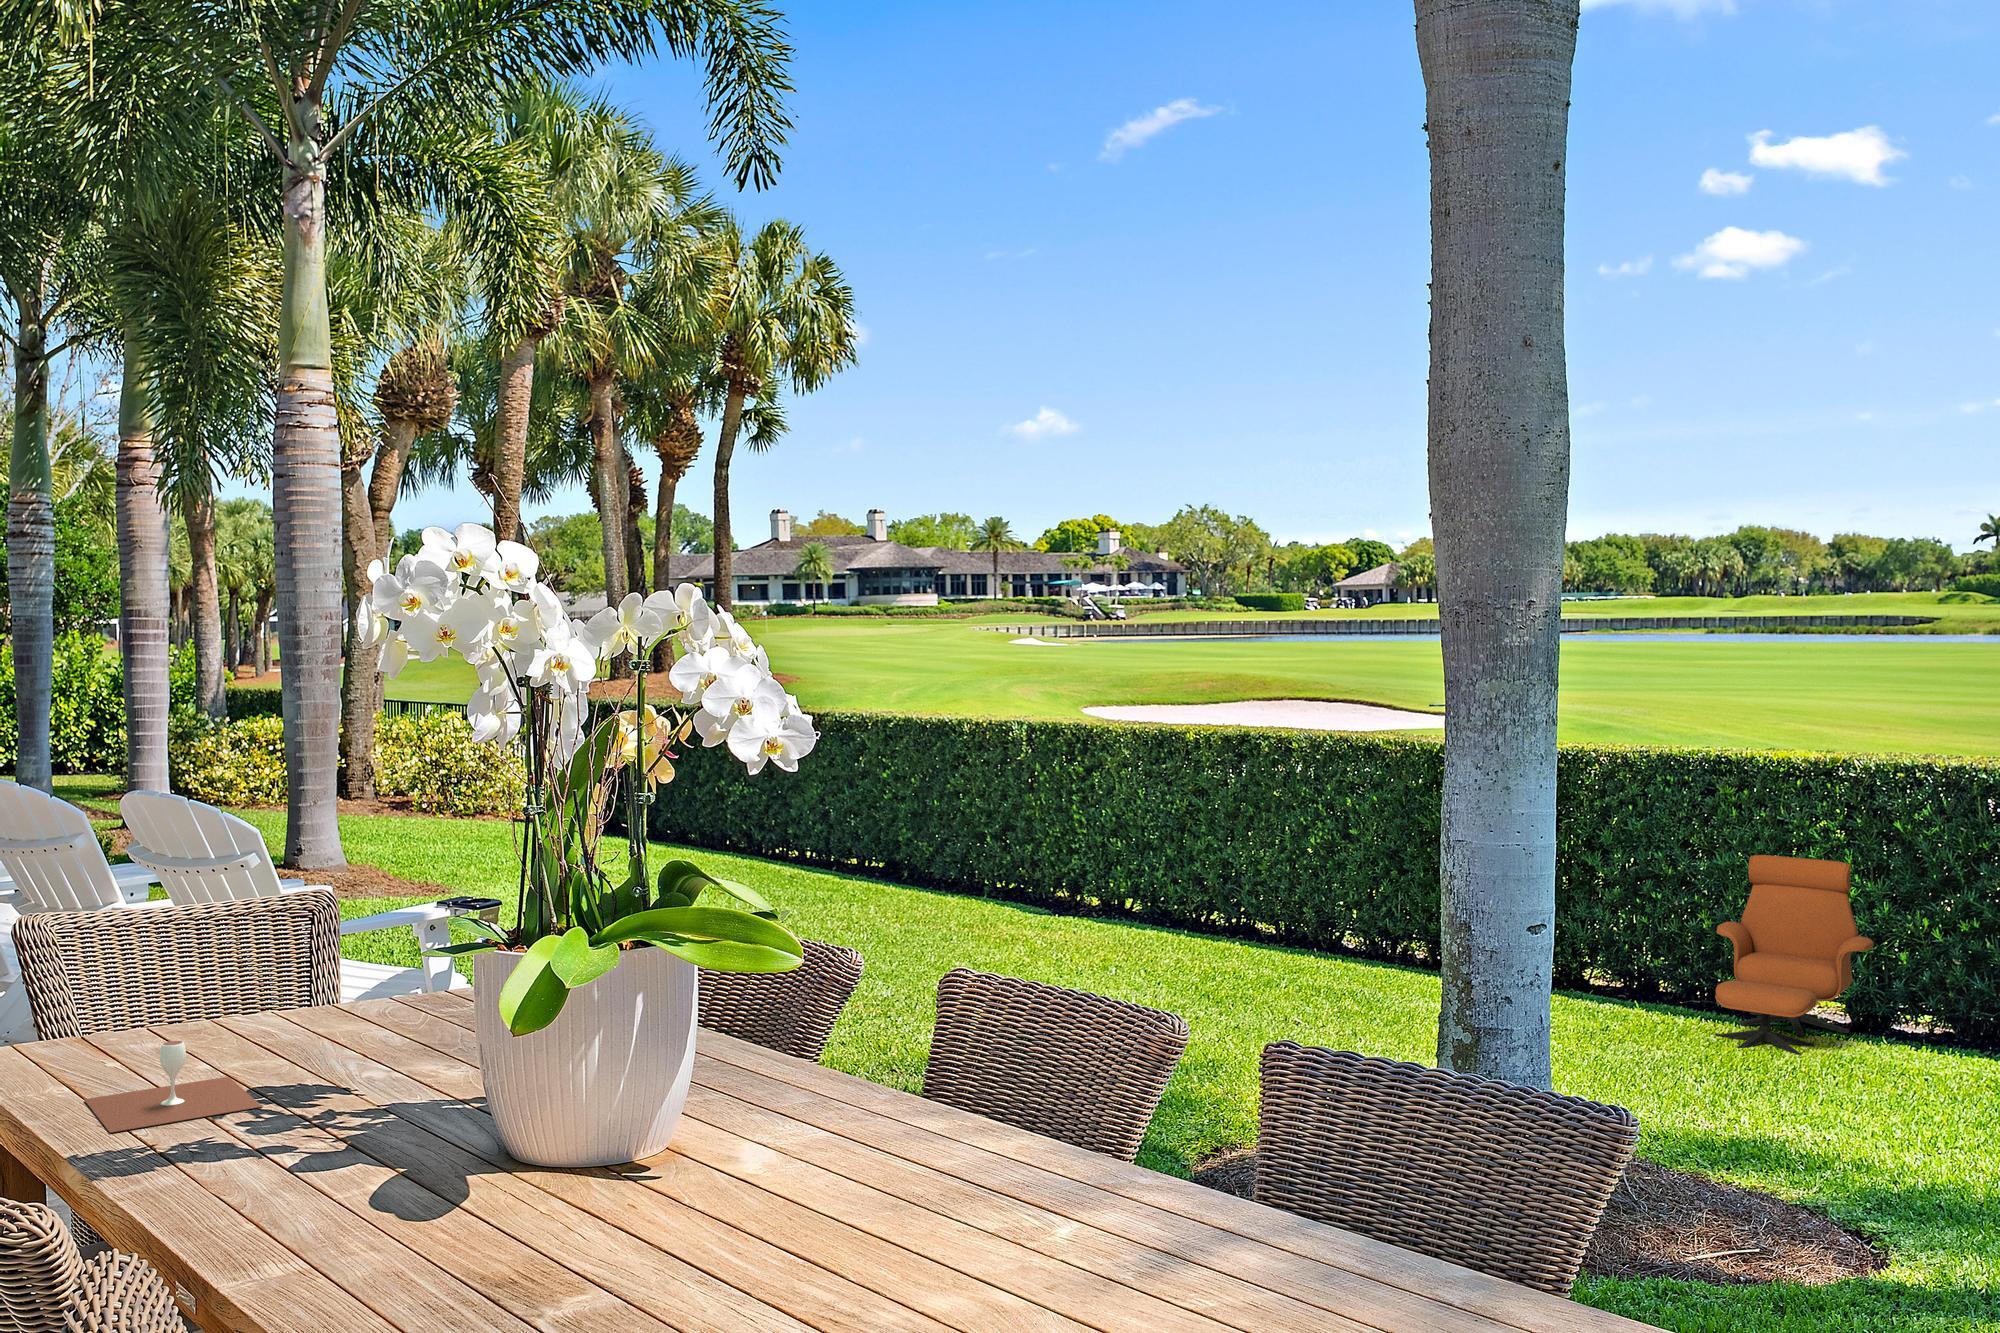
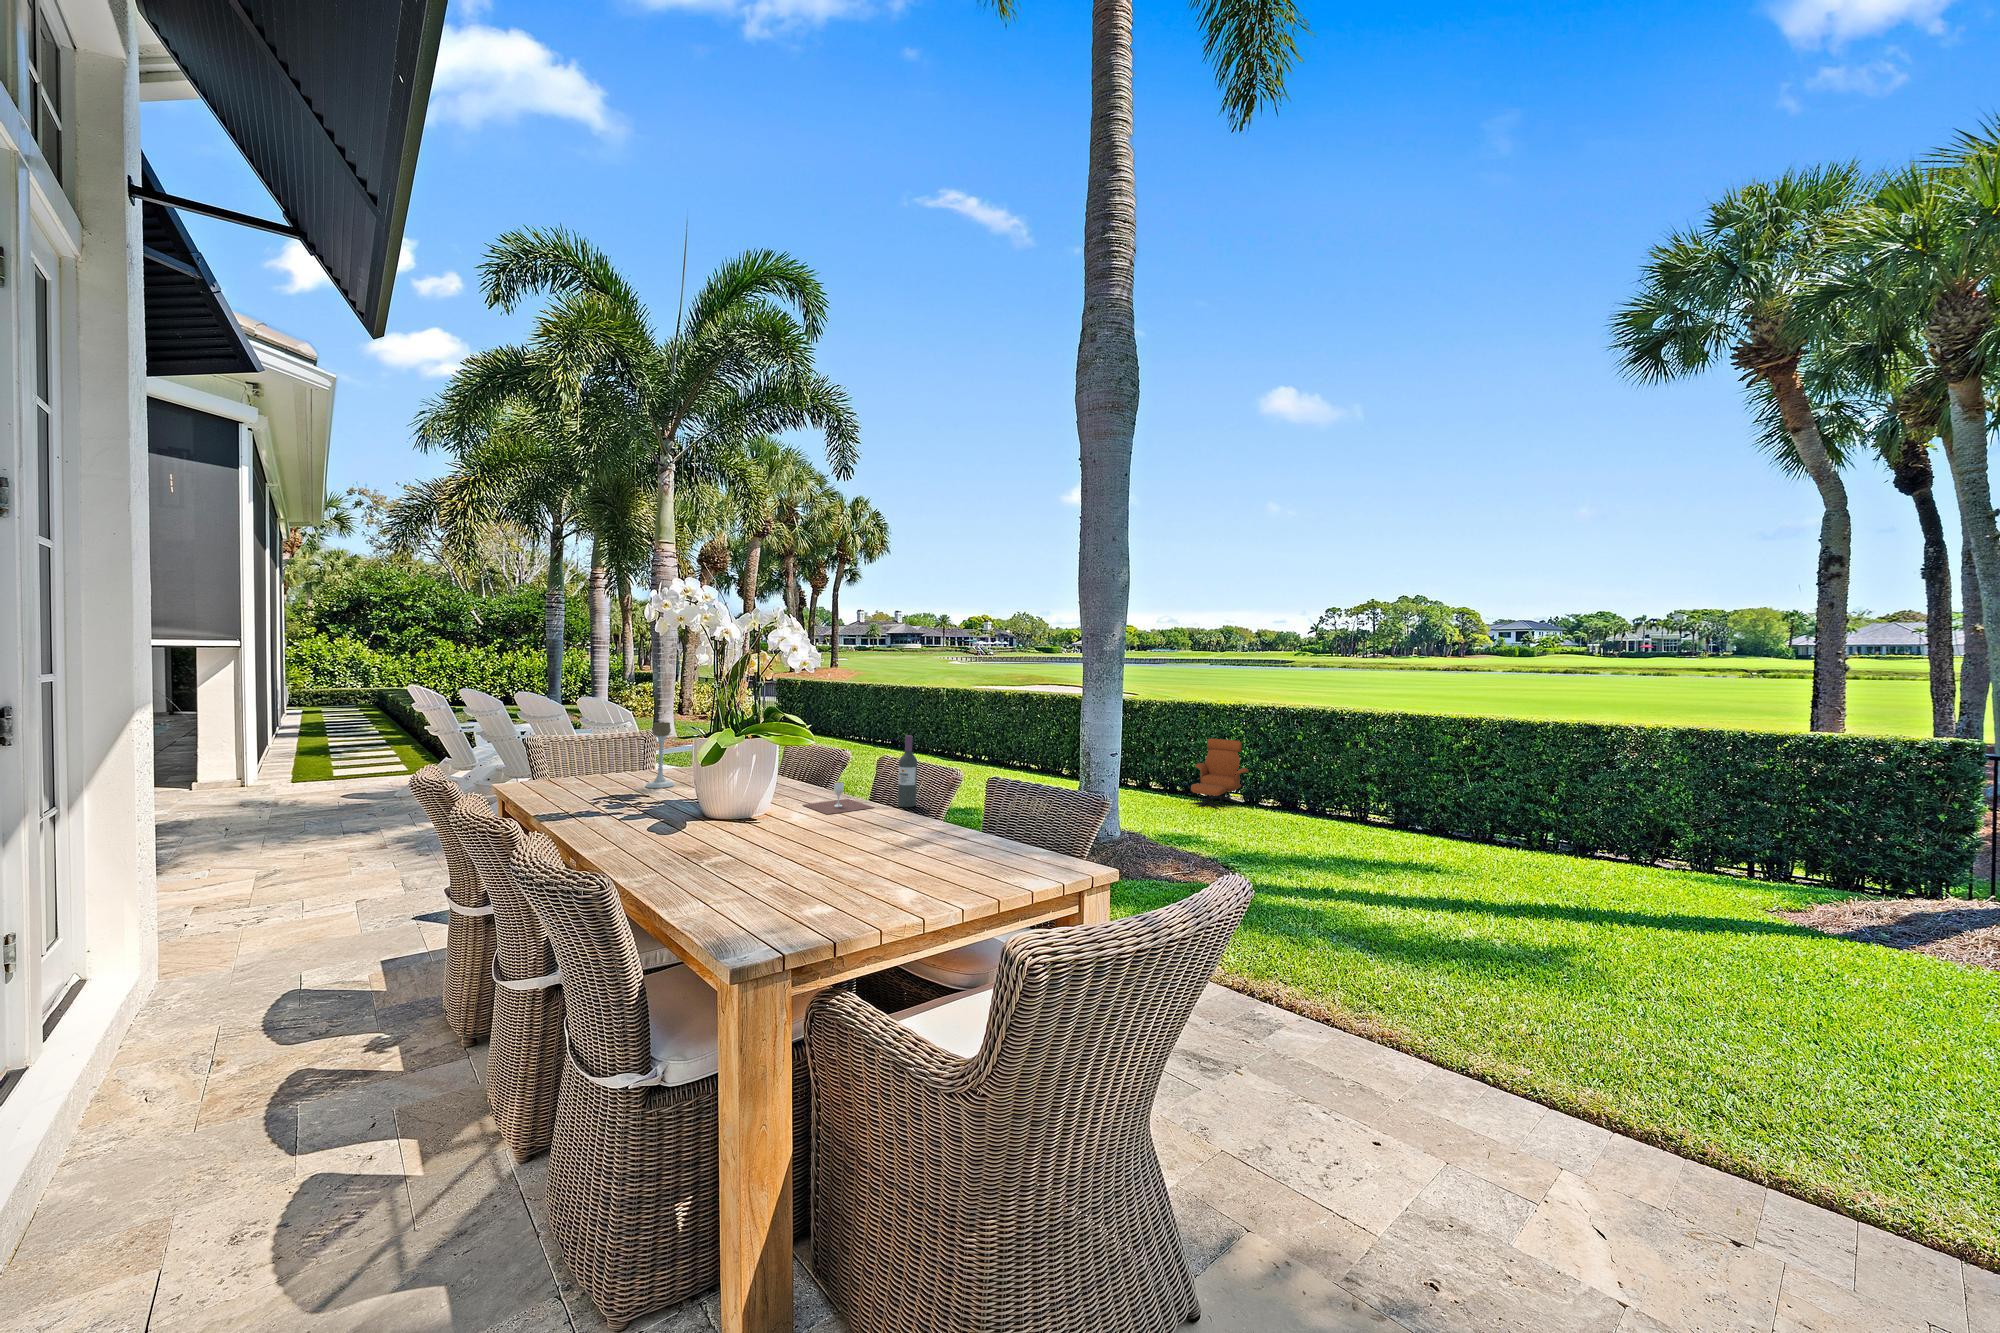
candle holder: none [273,939,361,1151] -> present [645,722,674,788]
wine bottle: none [1090,1004,1152,1248] -> present [898,735,917,807]
wine glass: present [84,1041,262,1133] -> present [803,782,874,814]

